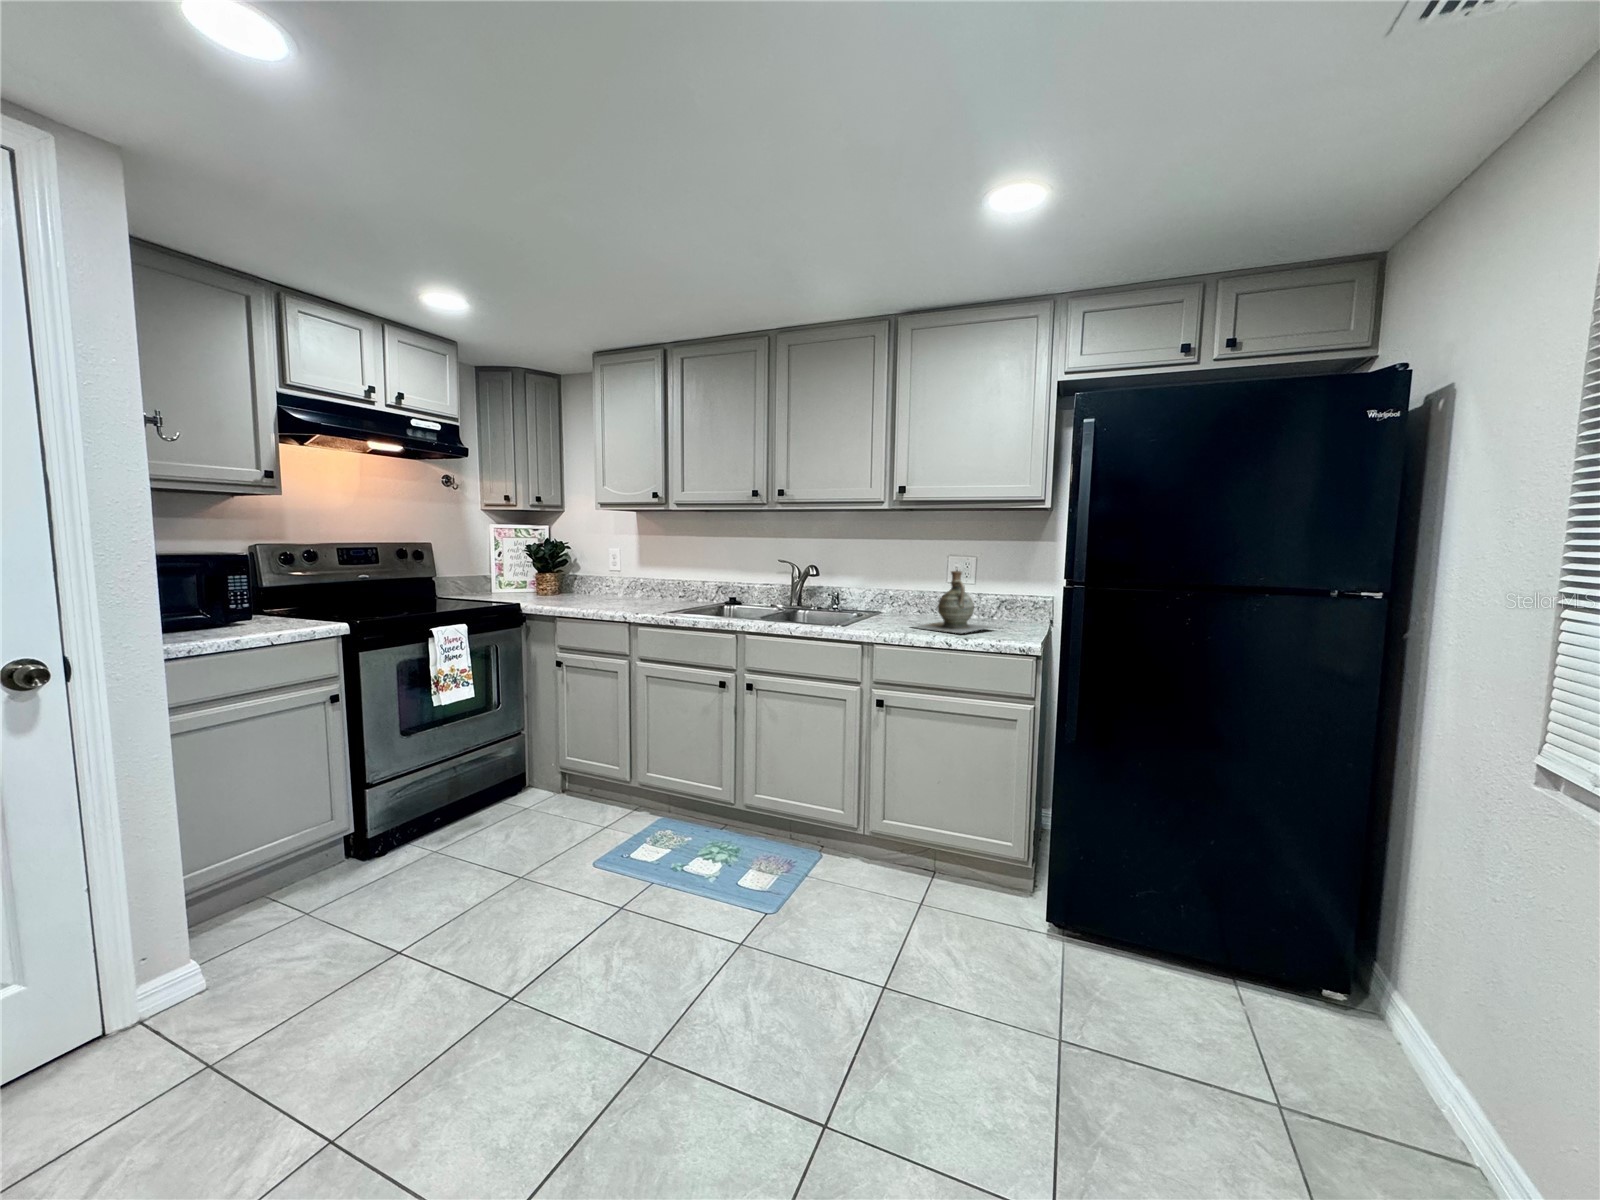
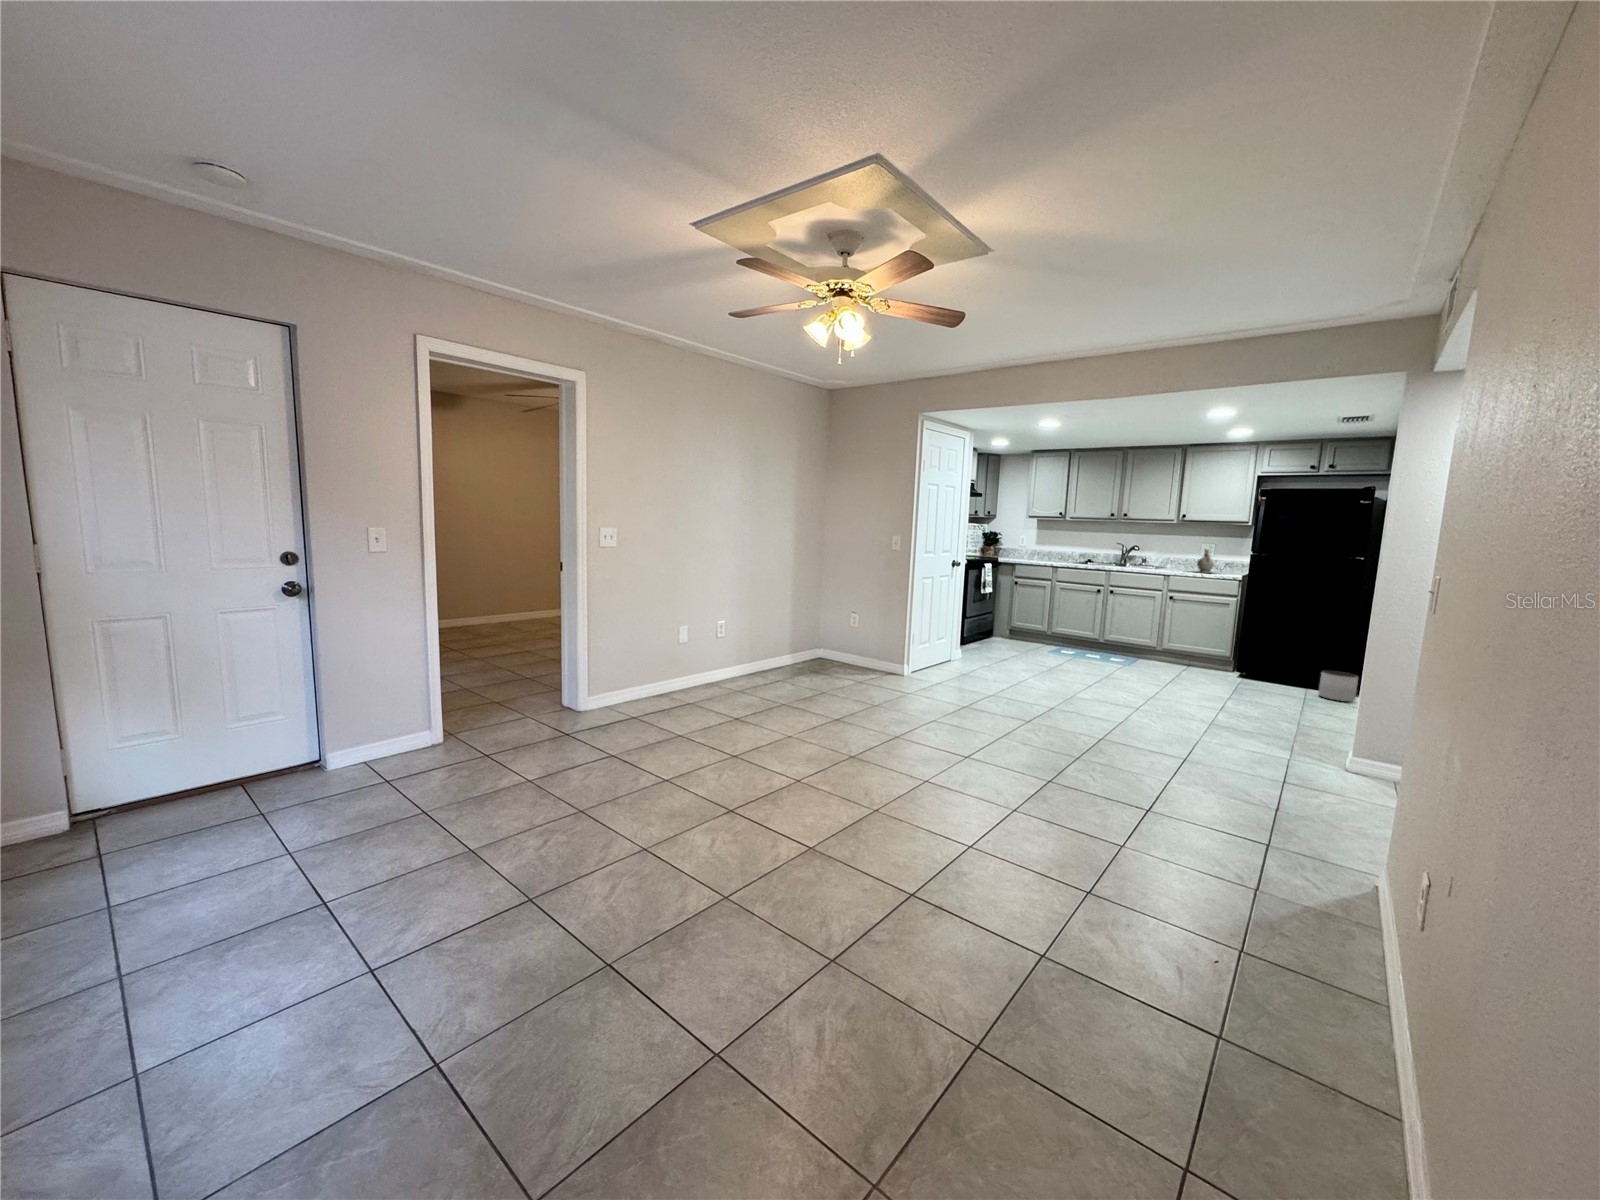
planter: none [1304,986,1448,1148] -> present [1318,671,1358,702]

